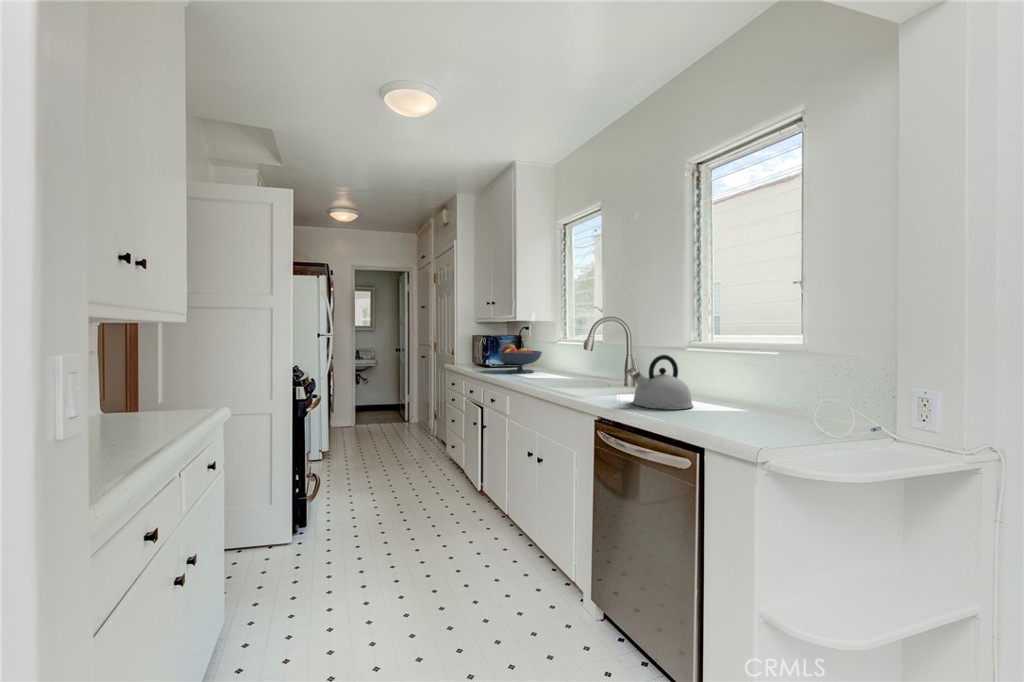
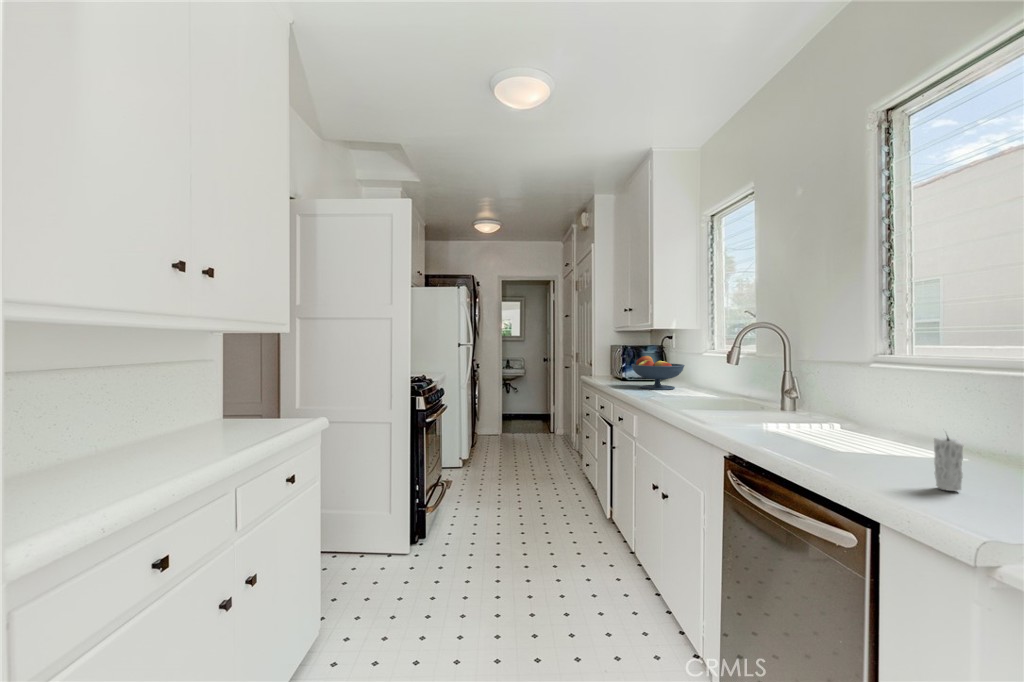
kettle: present [632,355,693,410] -> none [770,372,866,447]
candle: none [750,390,767,432] -> present [934,436,963,491]

